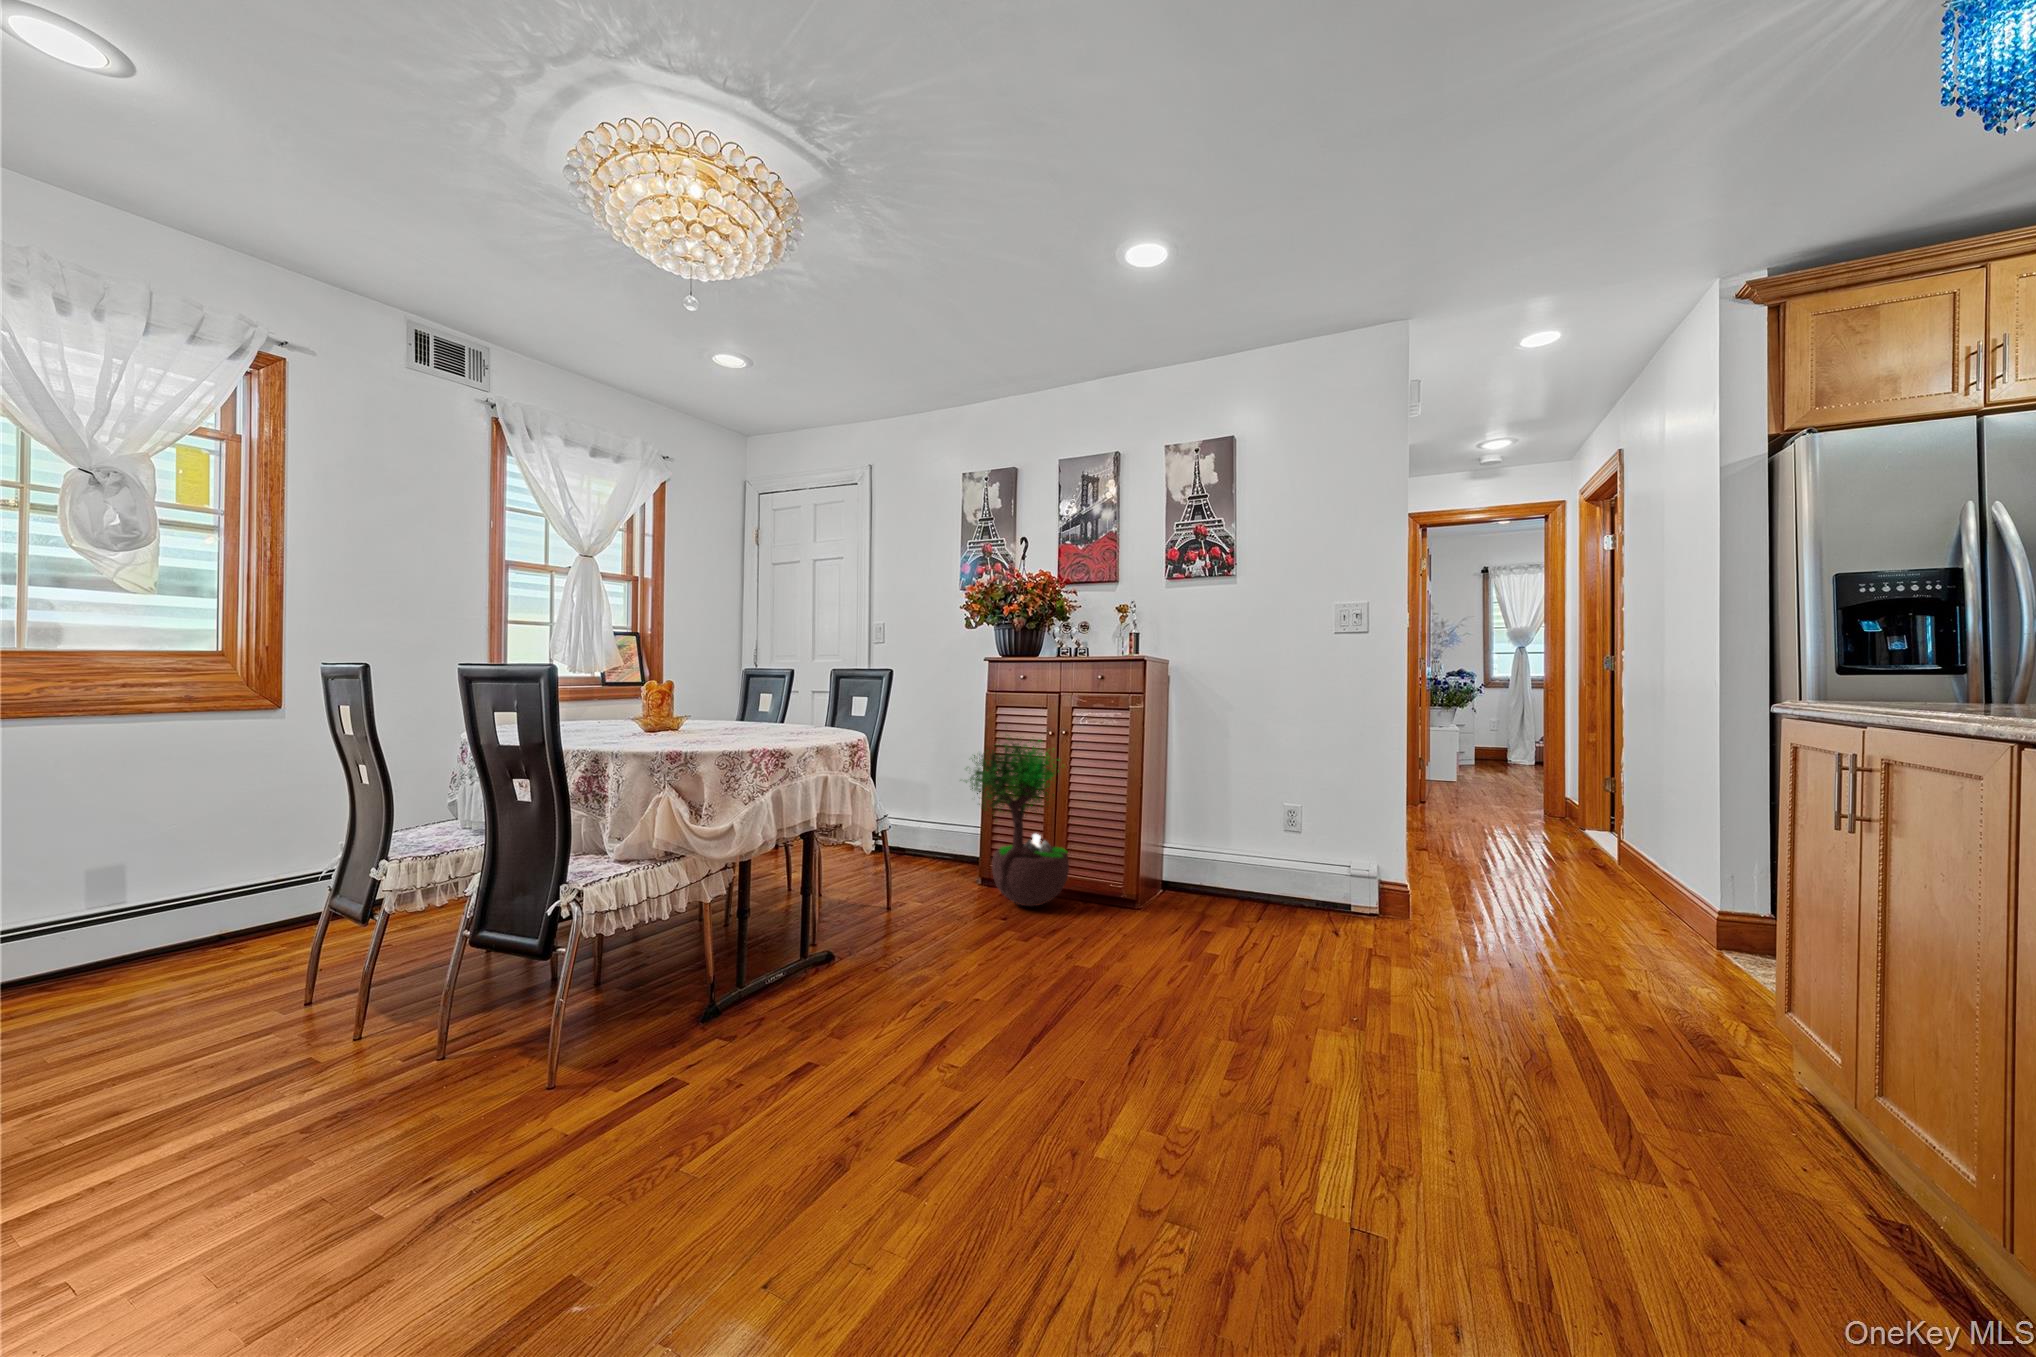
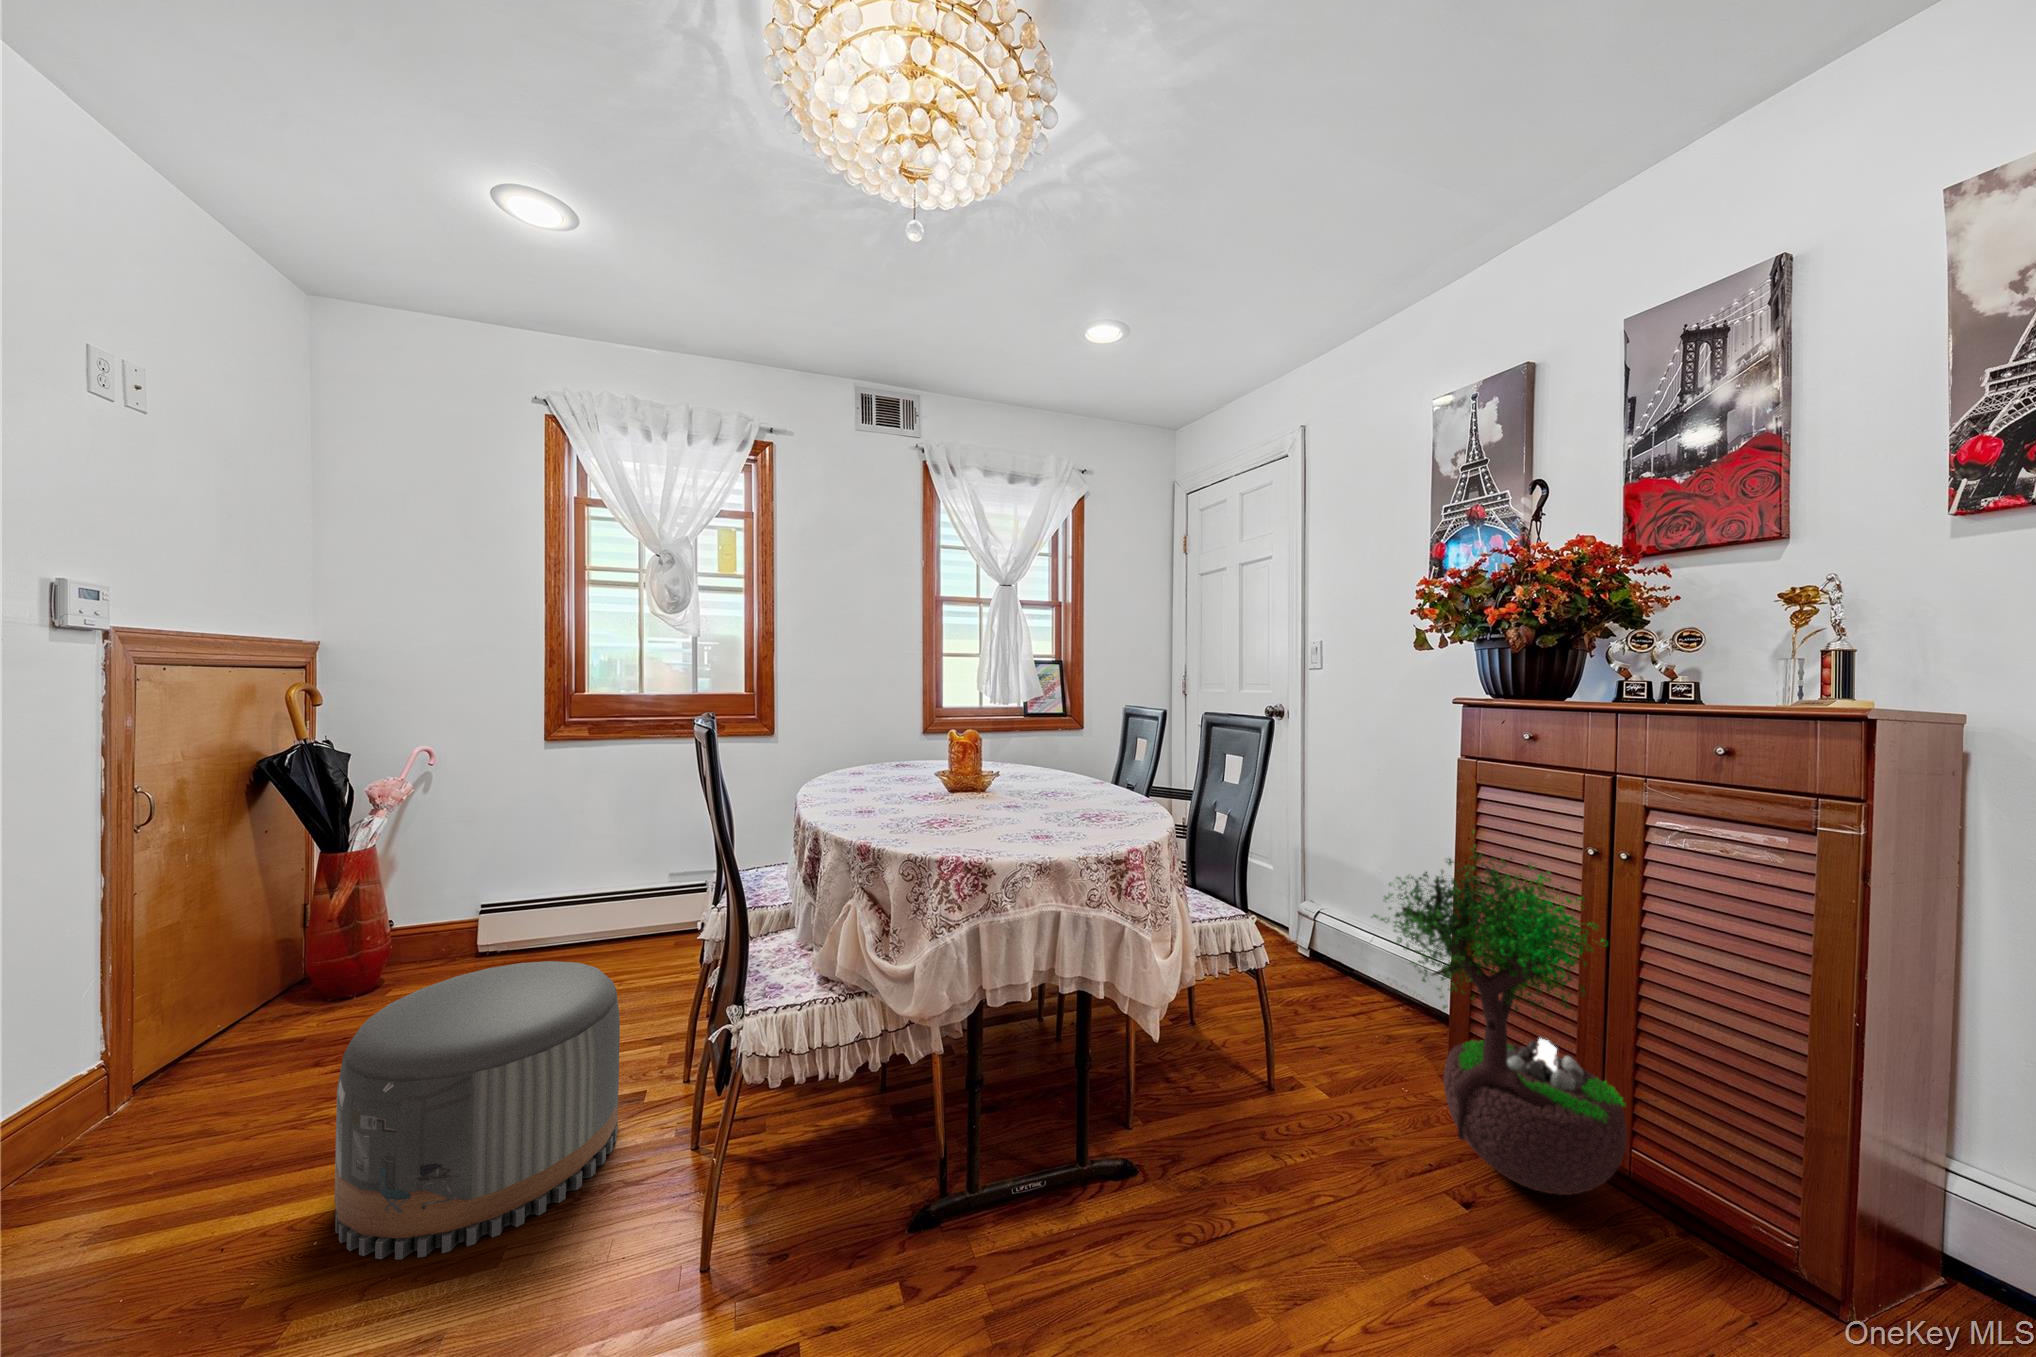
pouf: none [116,910,419,1167] -> present [335,961,620,1259]

